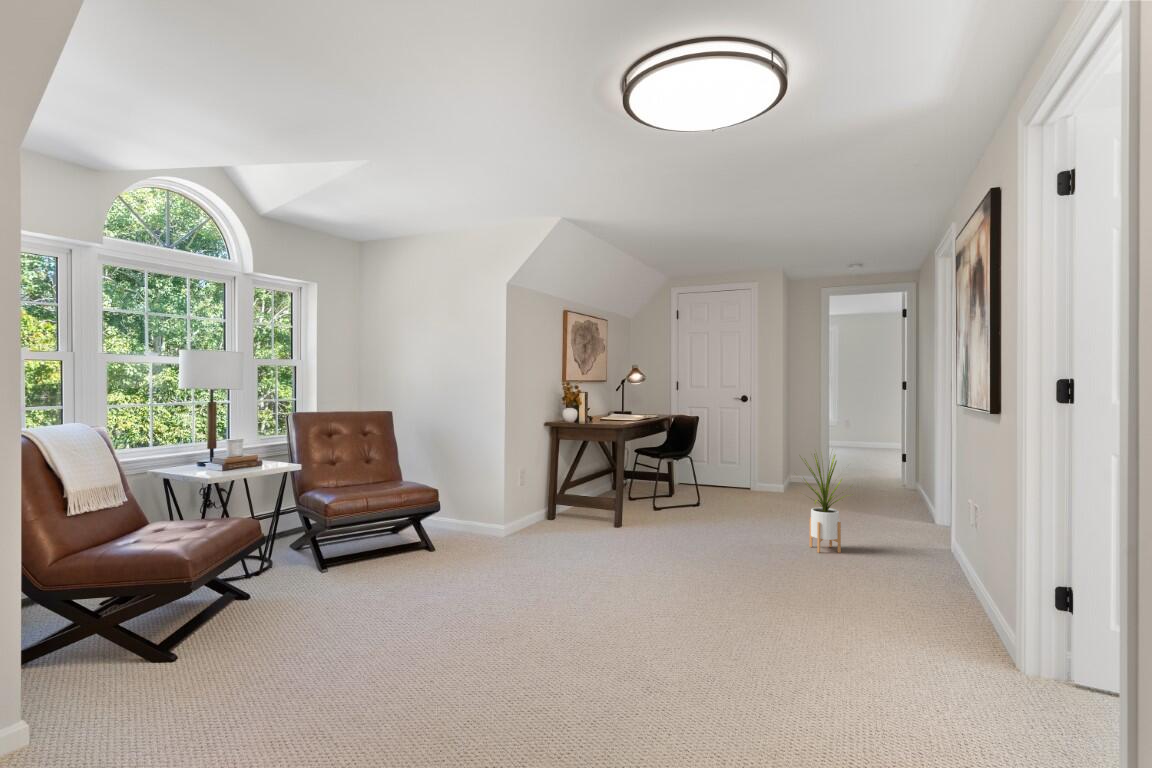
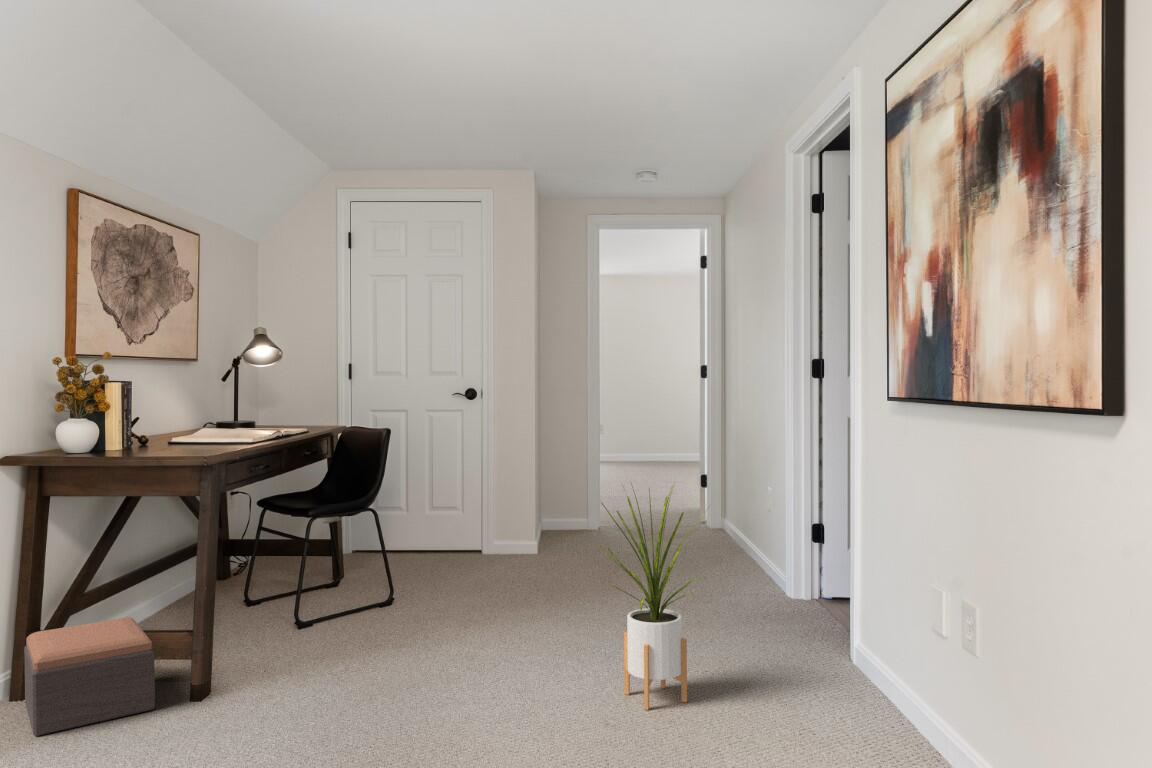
footstool: none [554,492,603,531] -> present [24,617,155,736]

